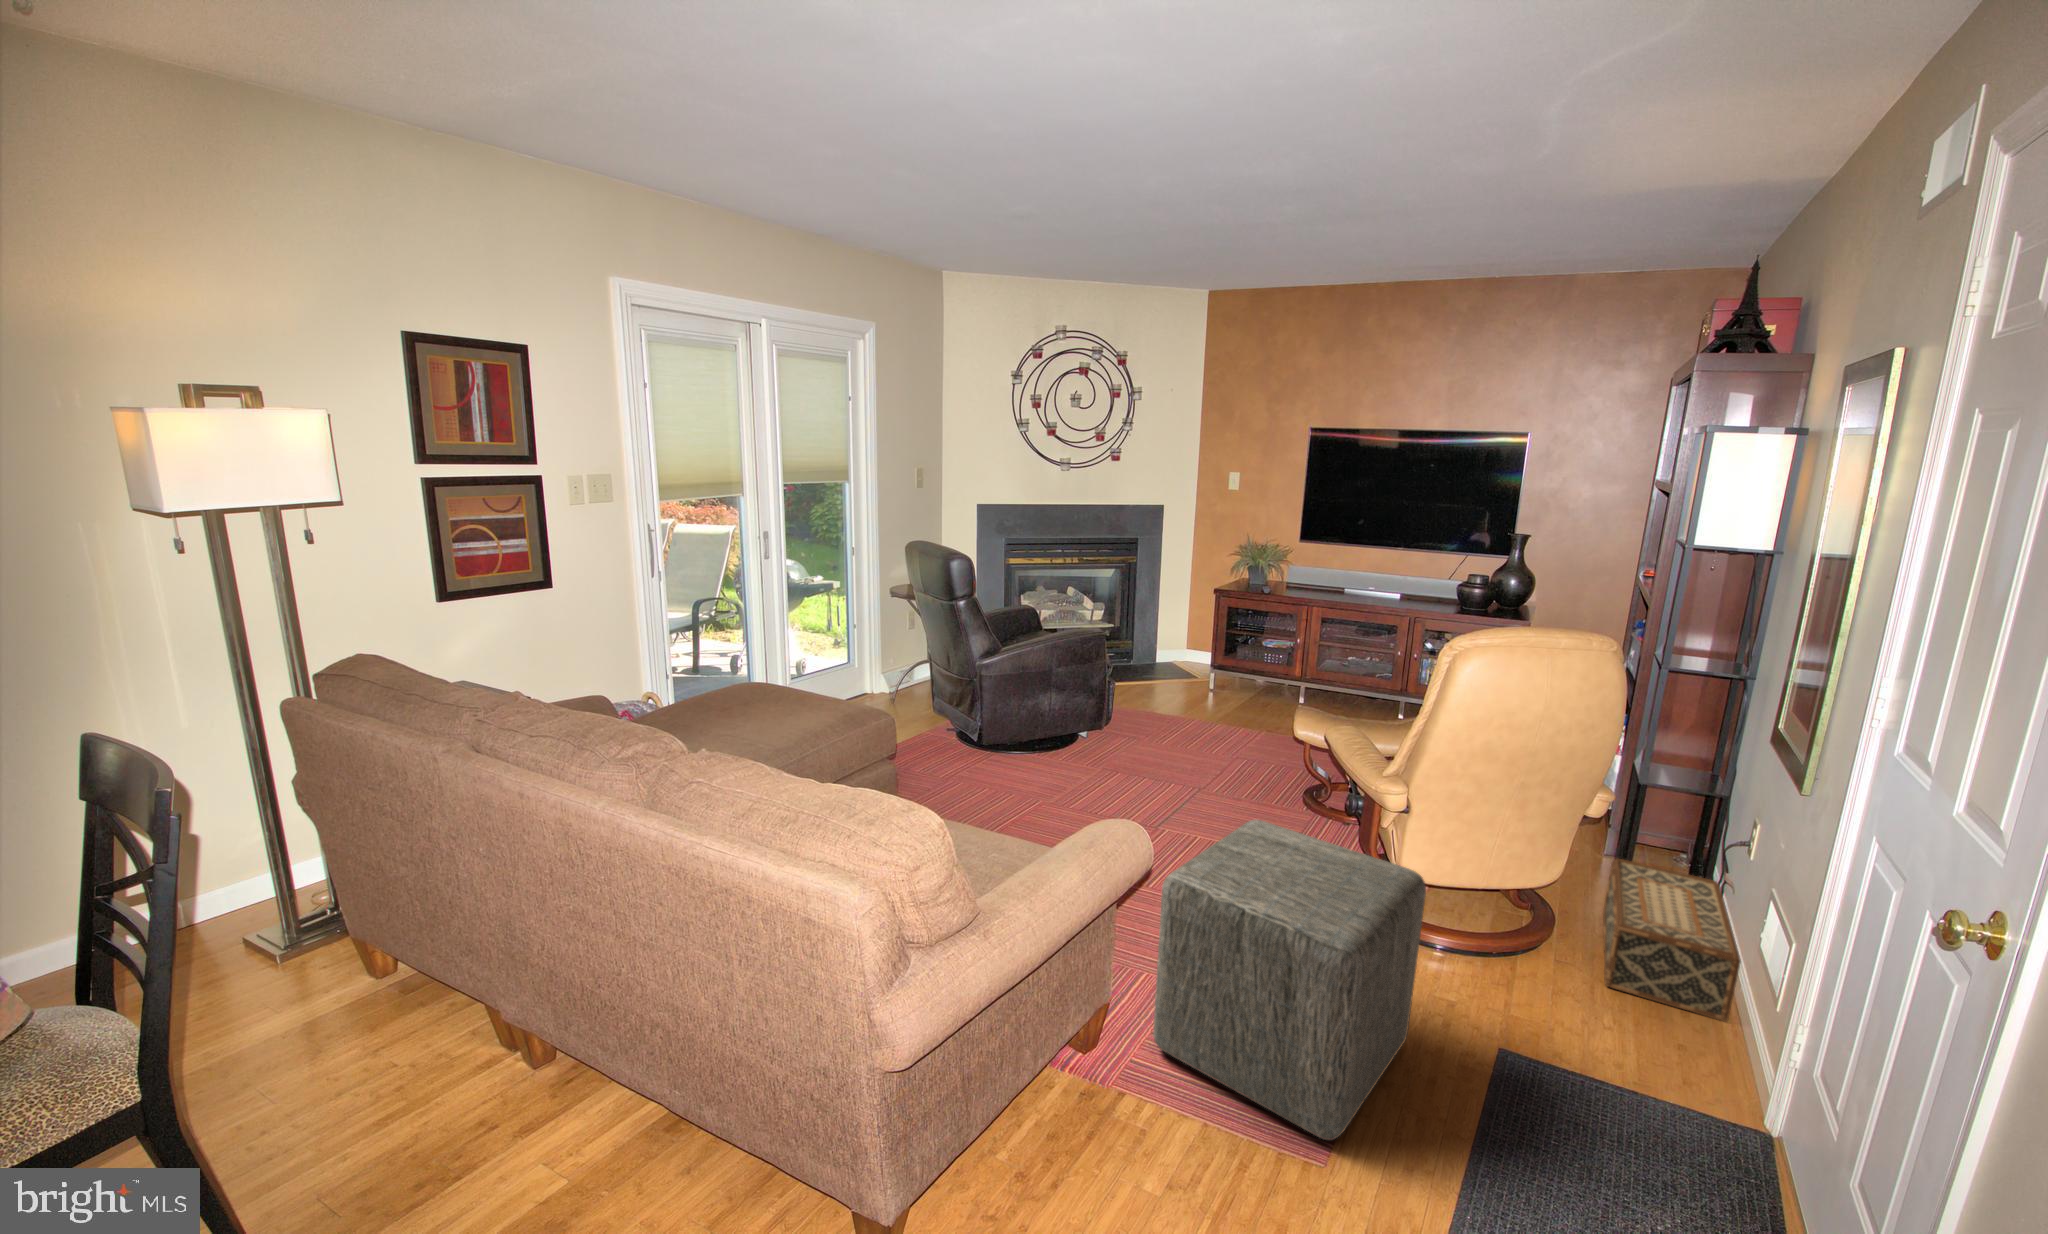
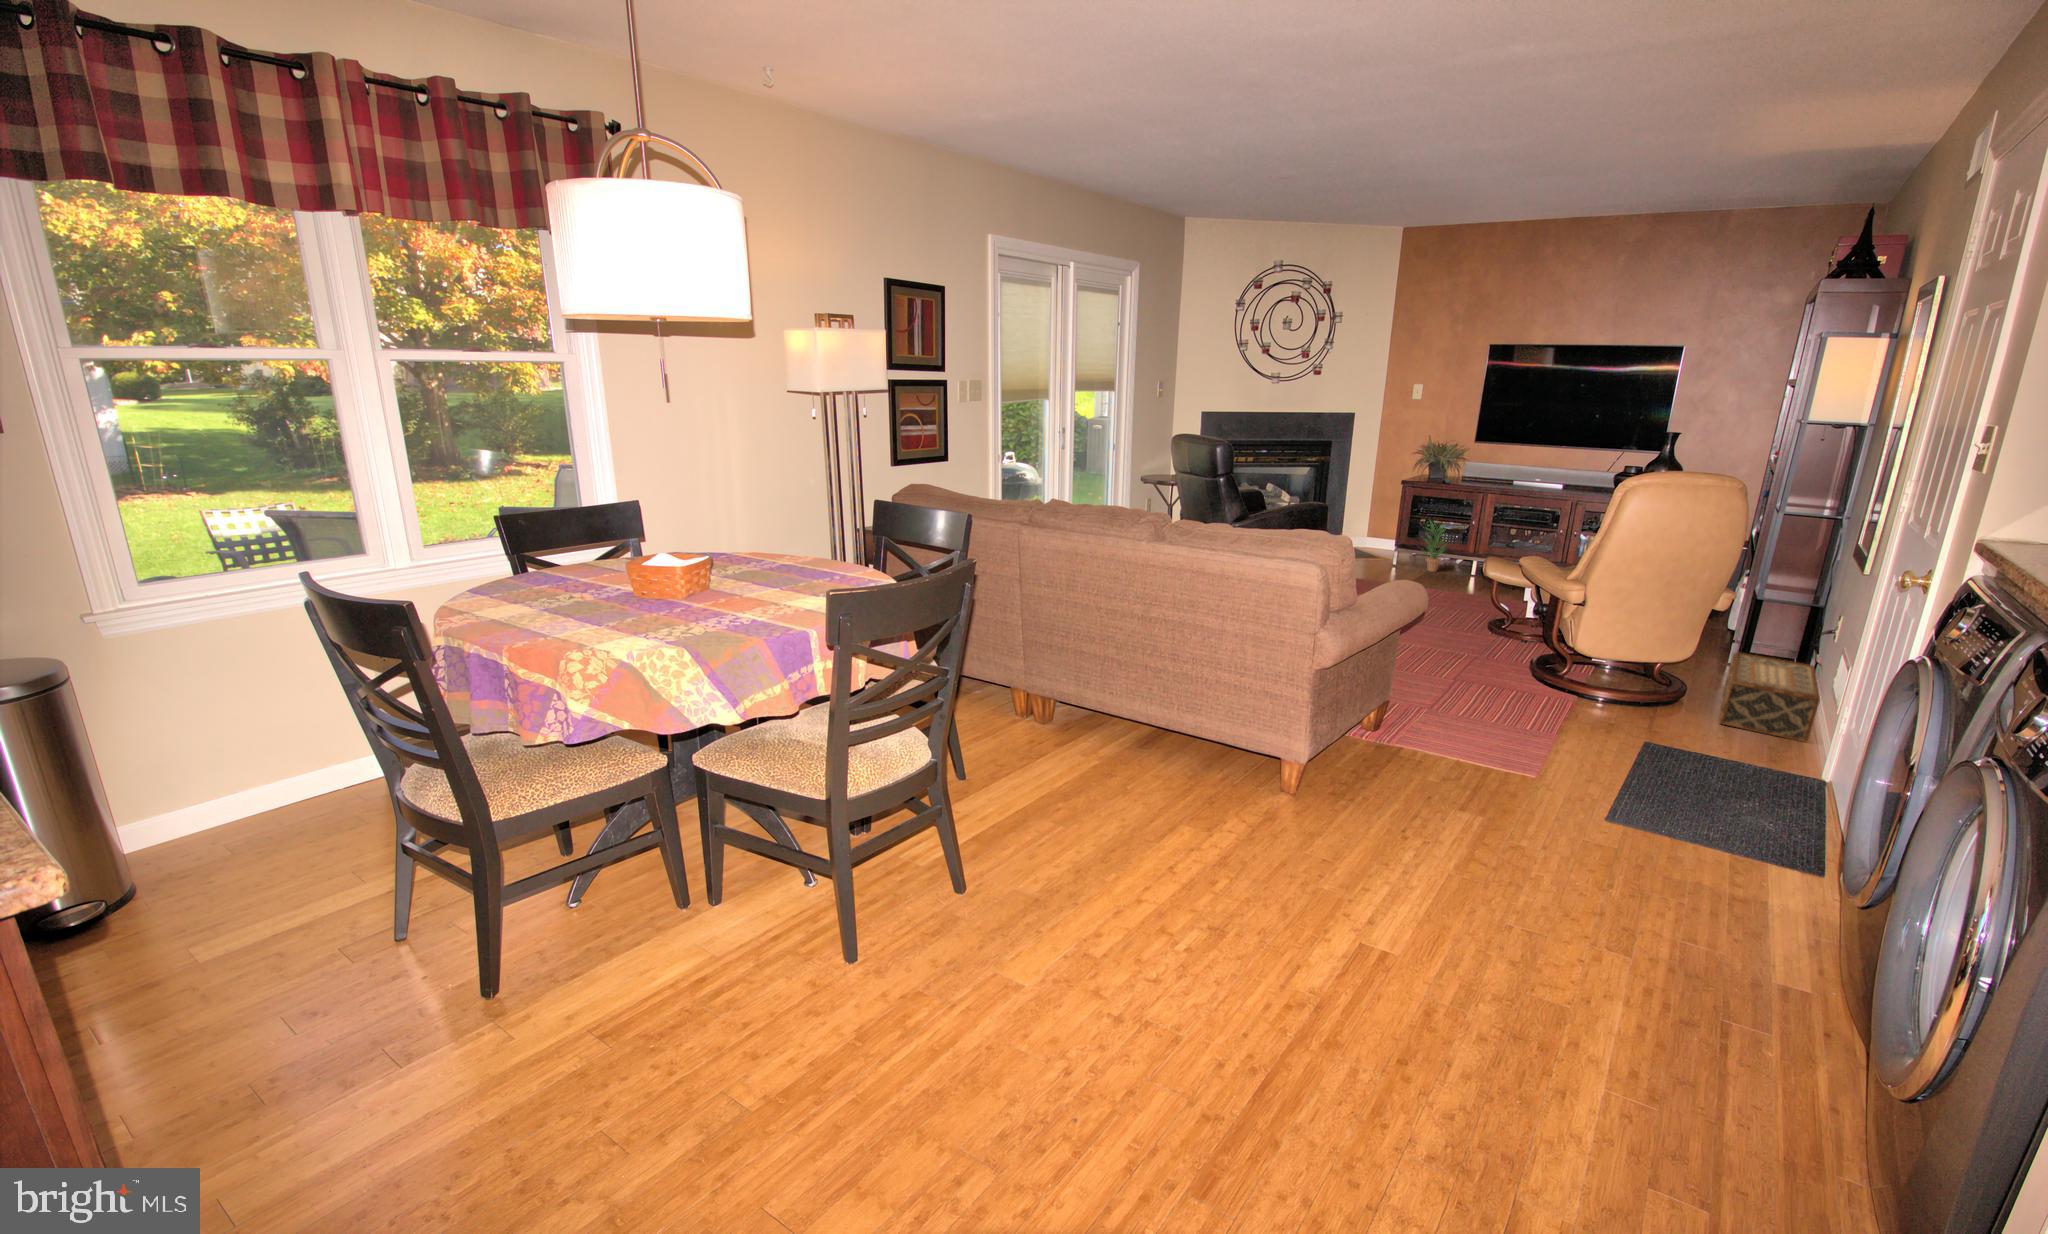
potted plant: none [1240,635,1276,700] -> present [1423,522,1446,572]
ottoman: present [1153,820,1426,1140] -> none [1407,600,1598,769]

